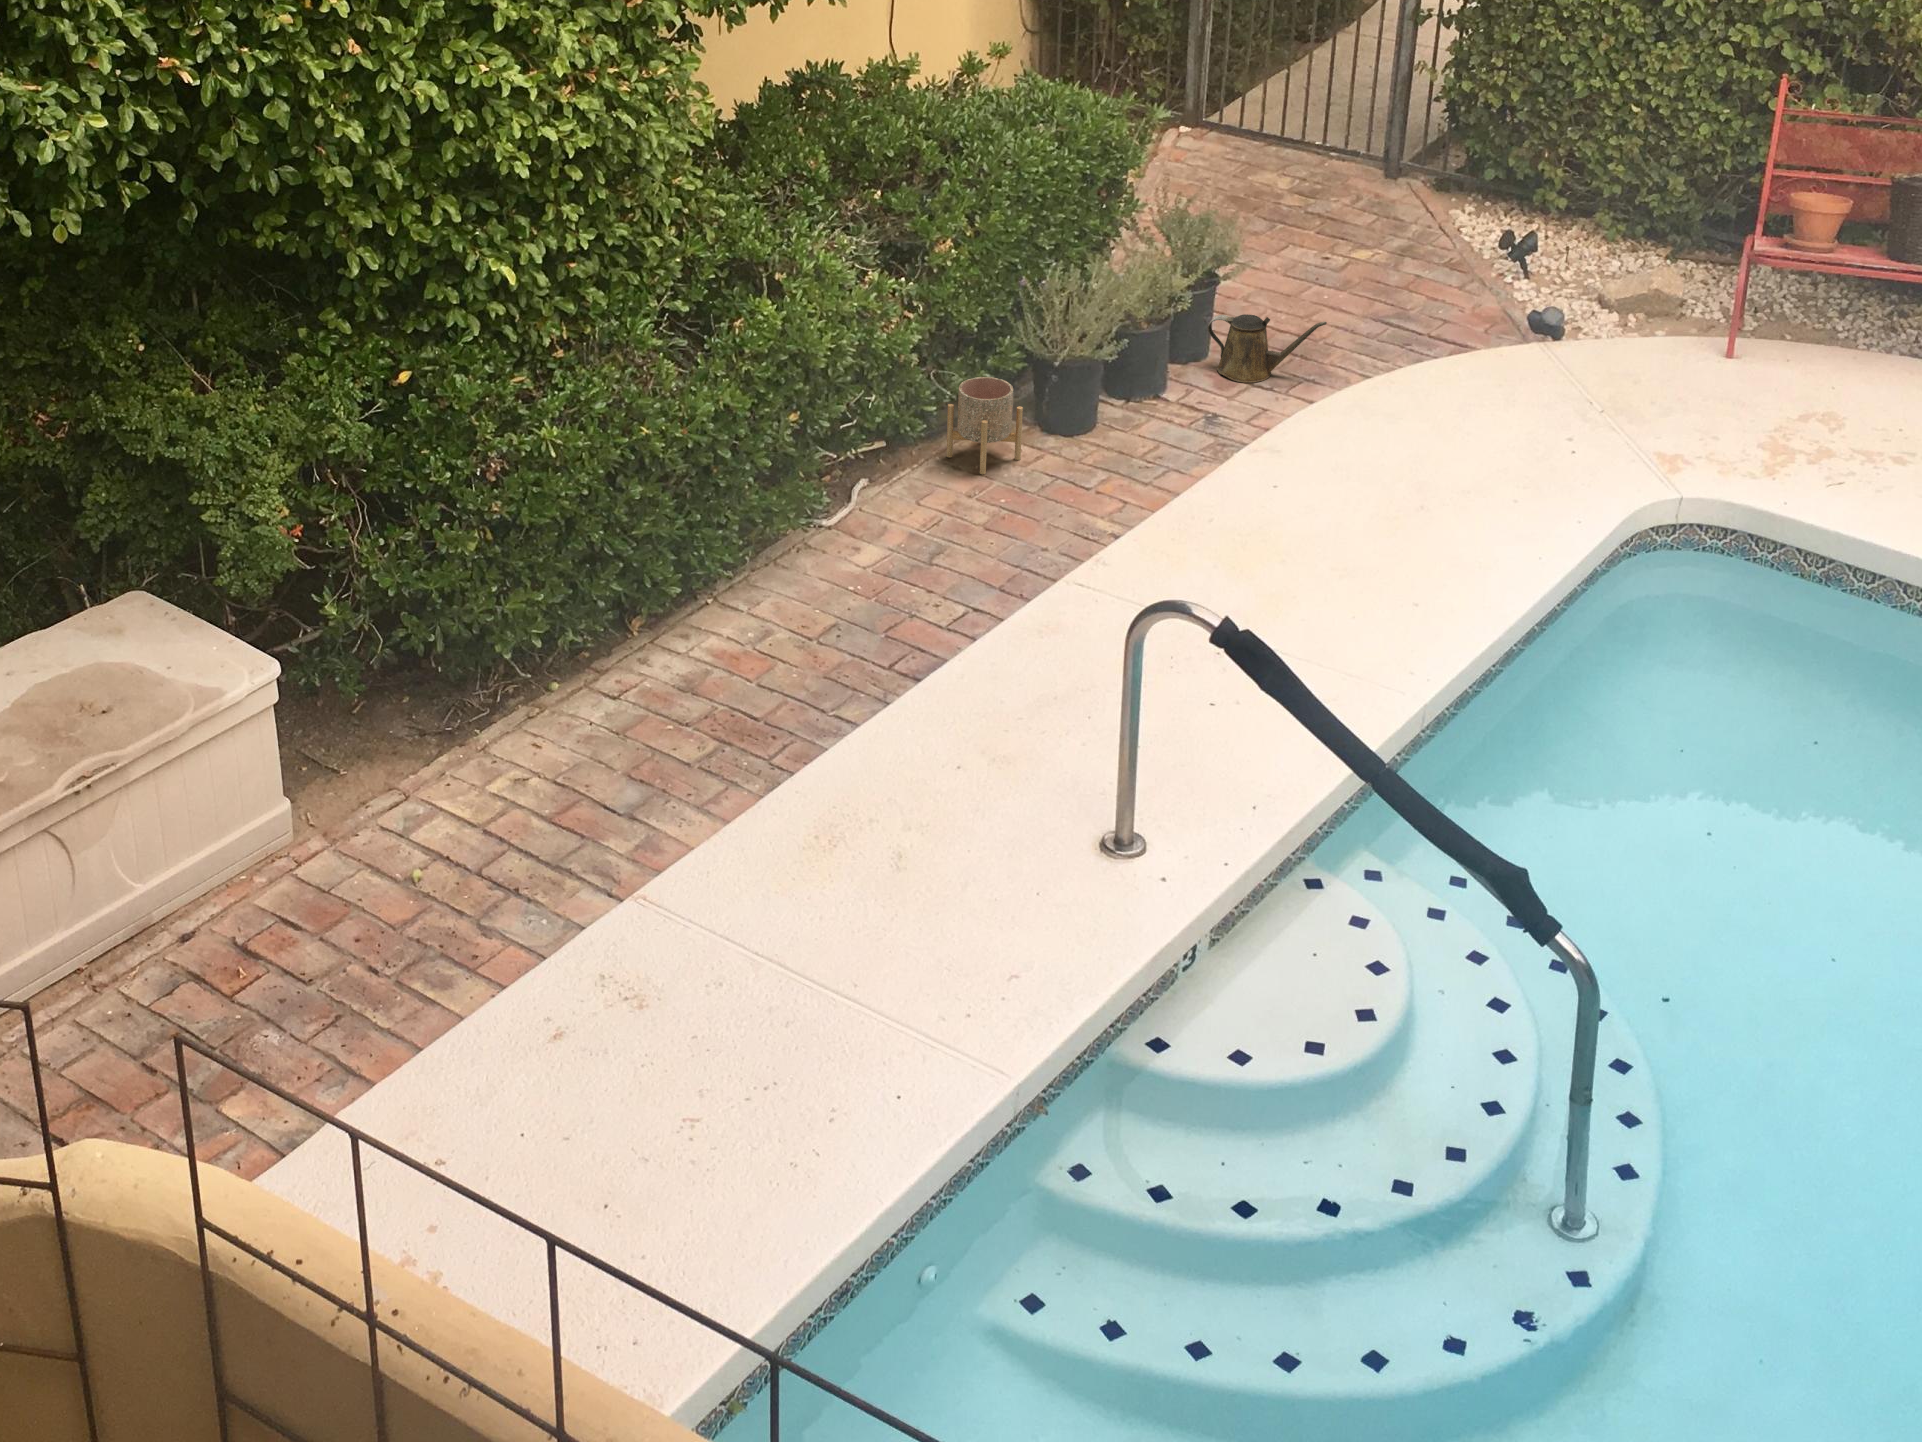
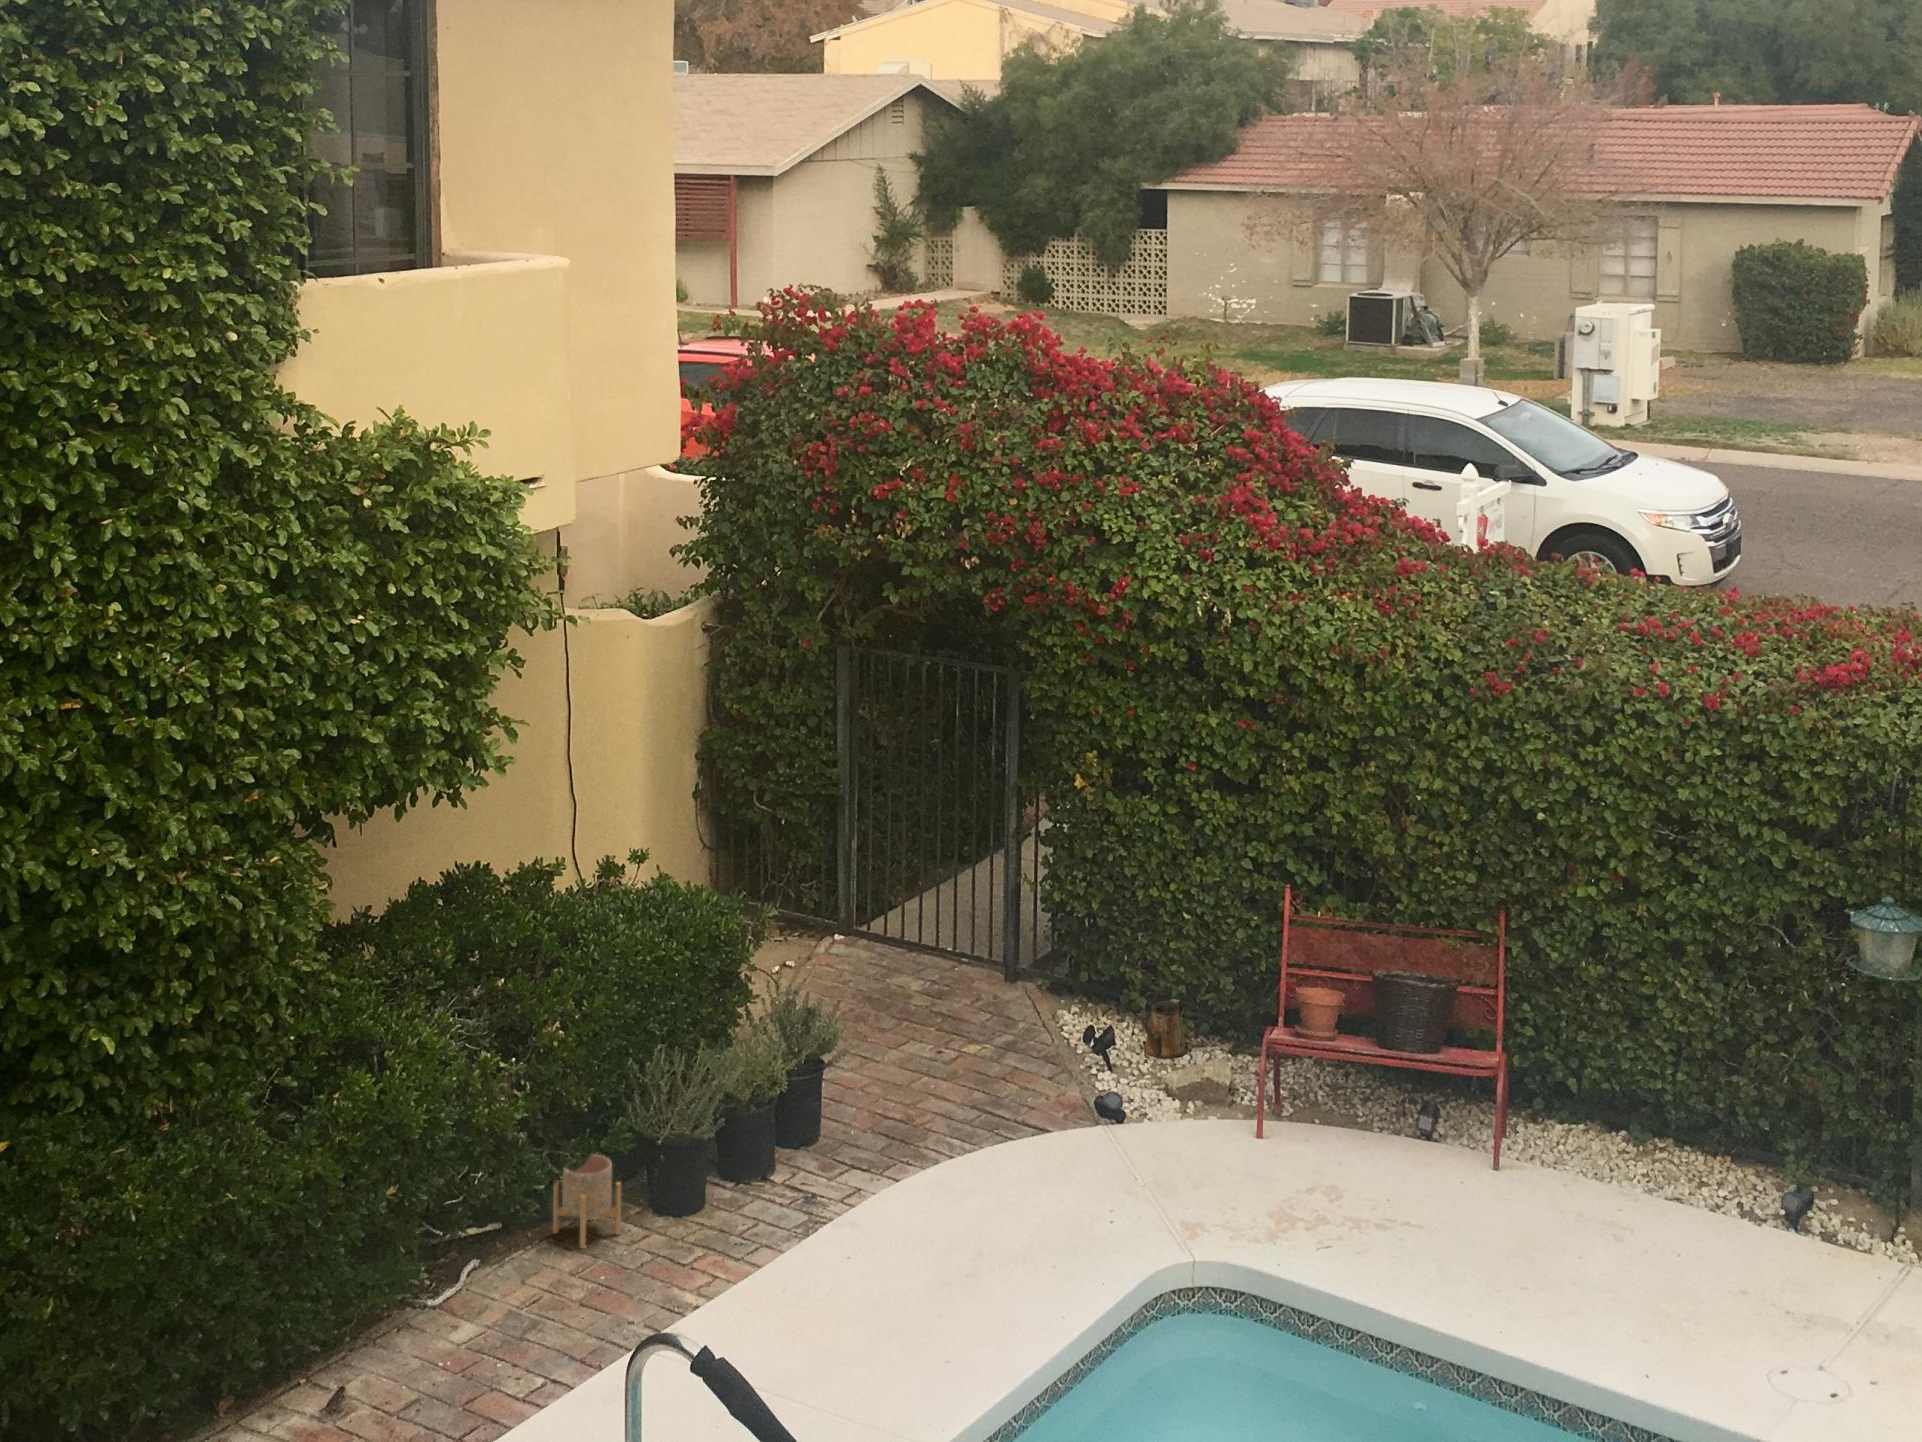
watering can: present [1207,314,1327,383] -> present [1136,999,1187,1058]

